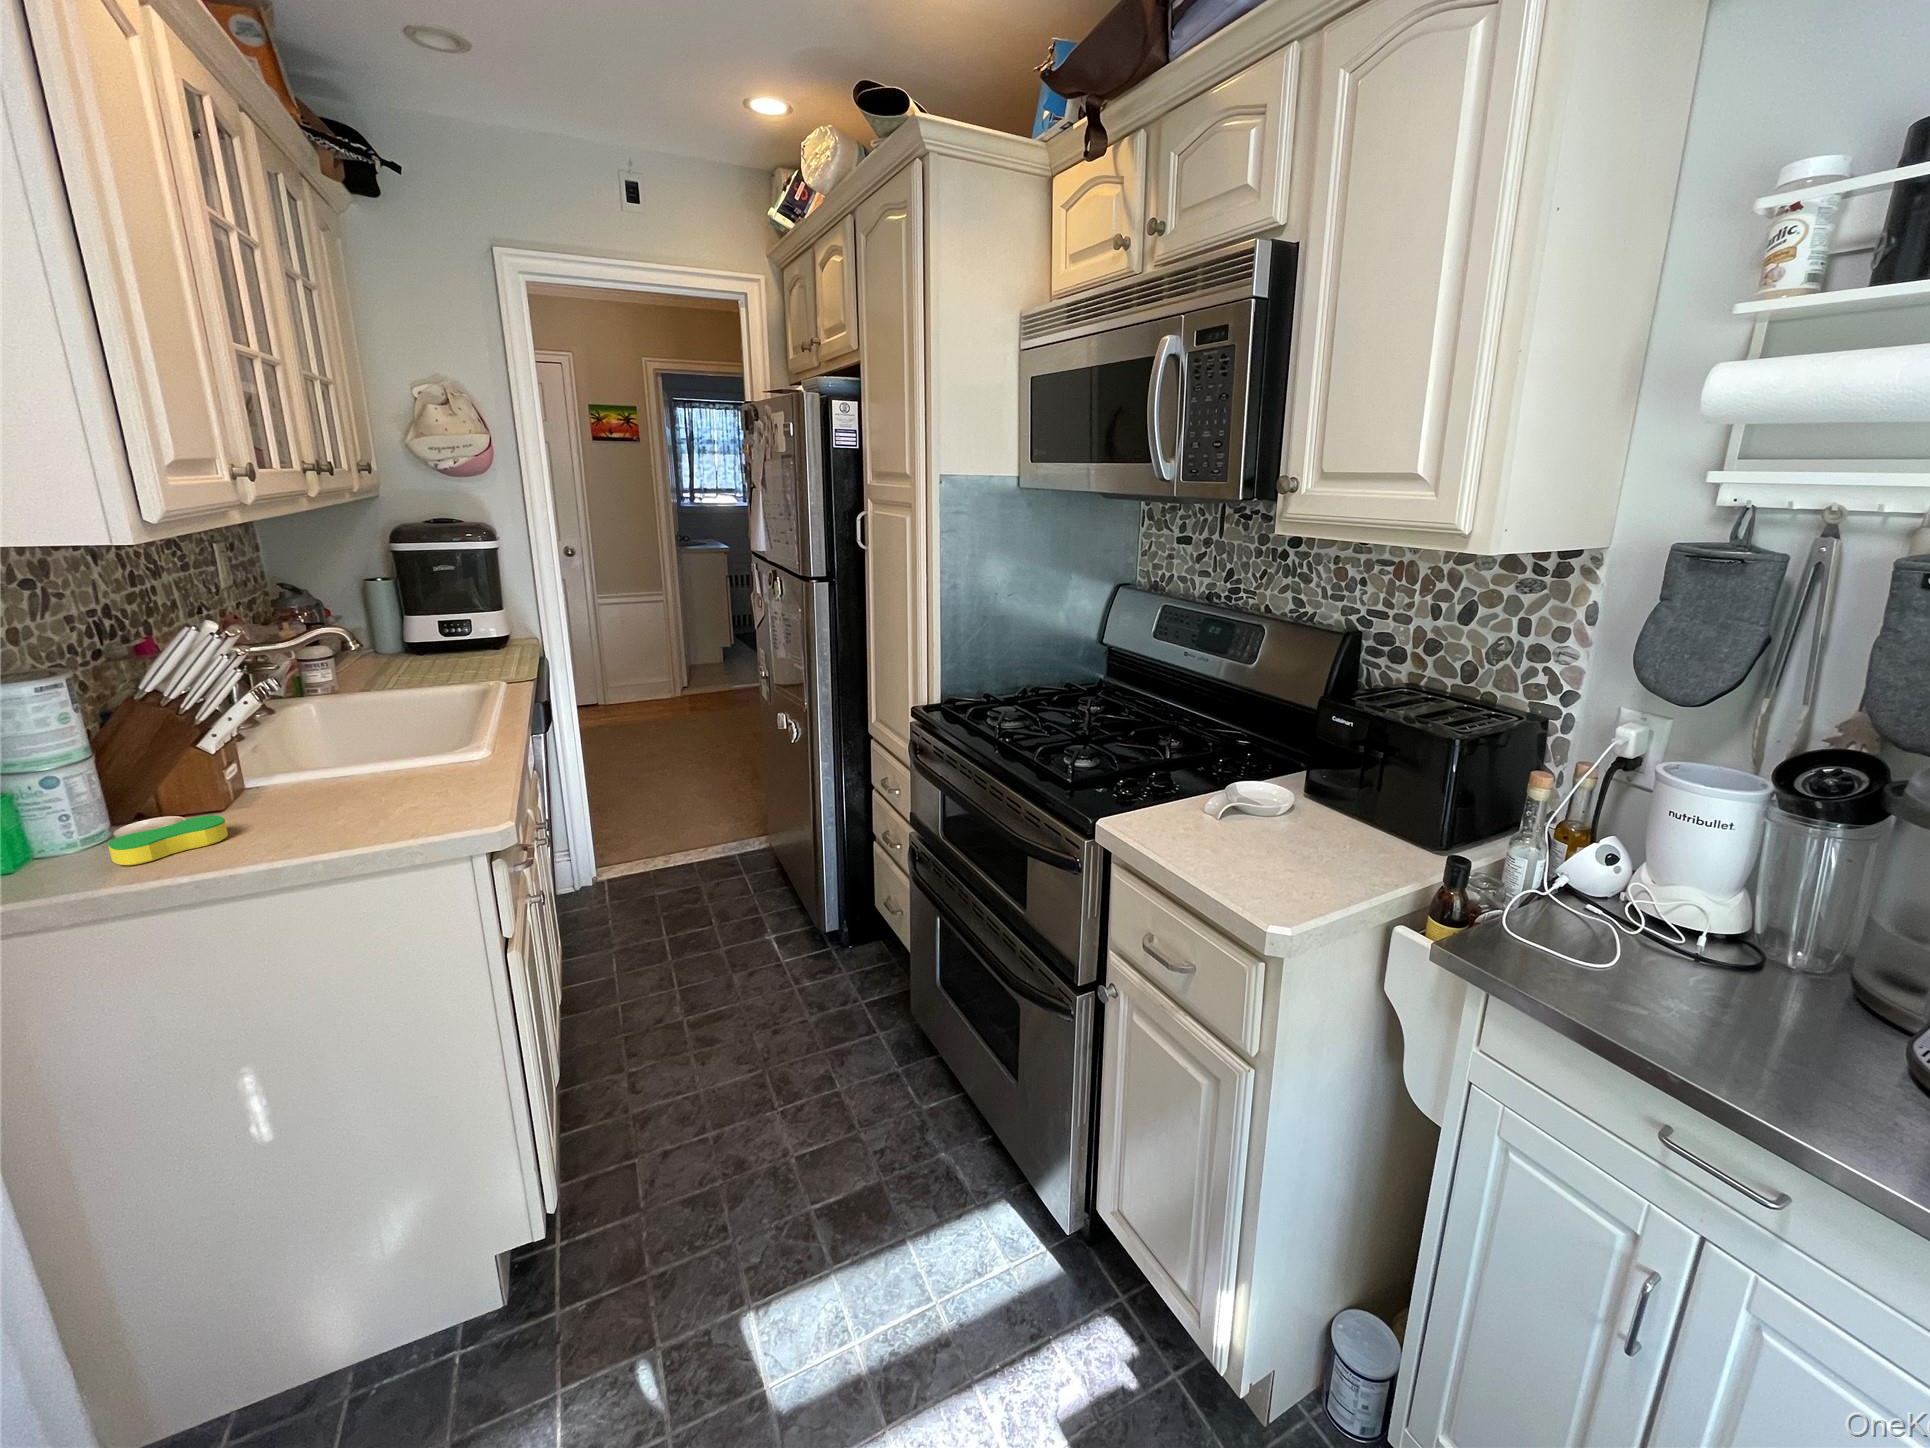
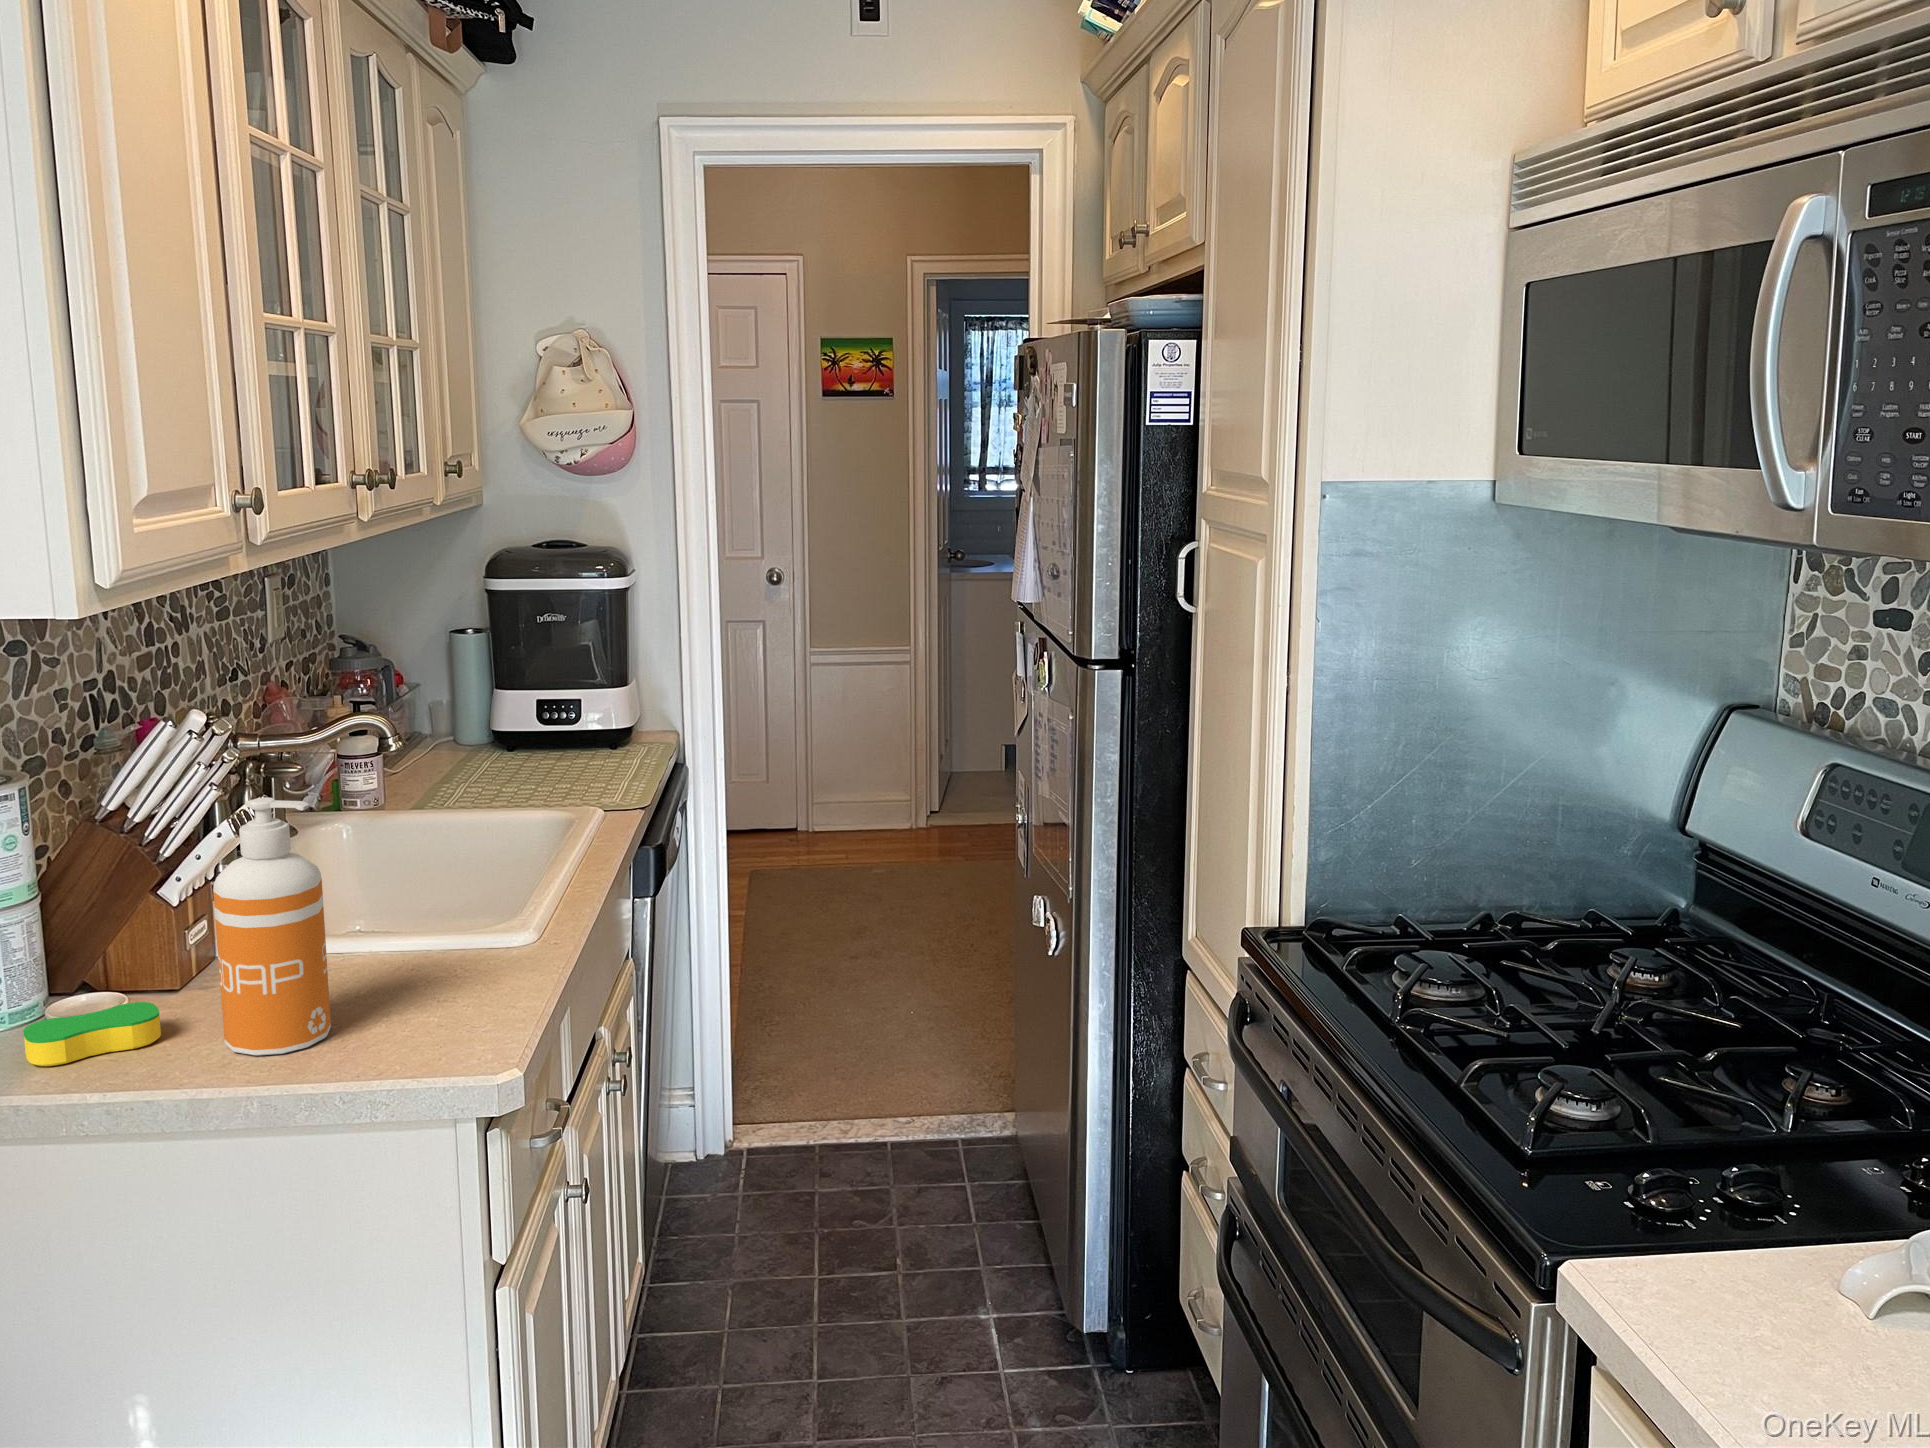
soap dispenser: none [265,668,366,836] -> present [213,797,331,1056]

